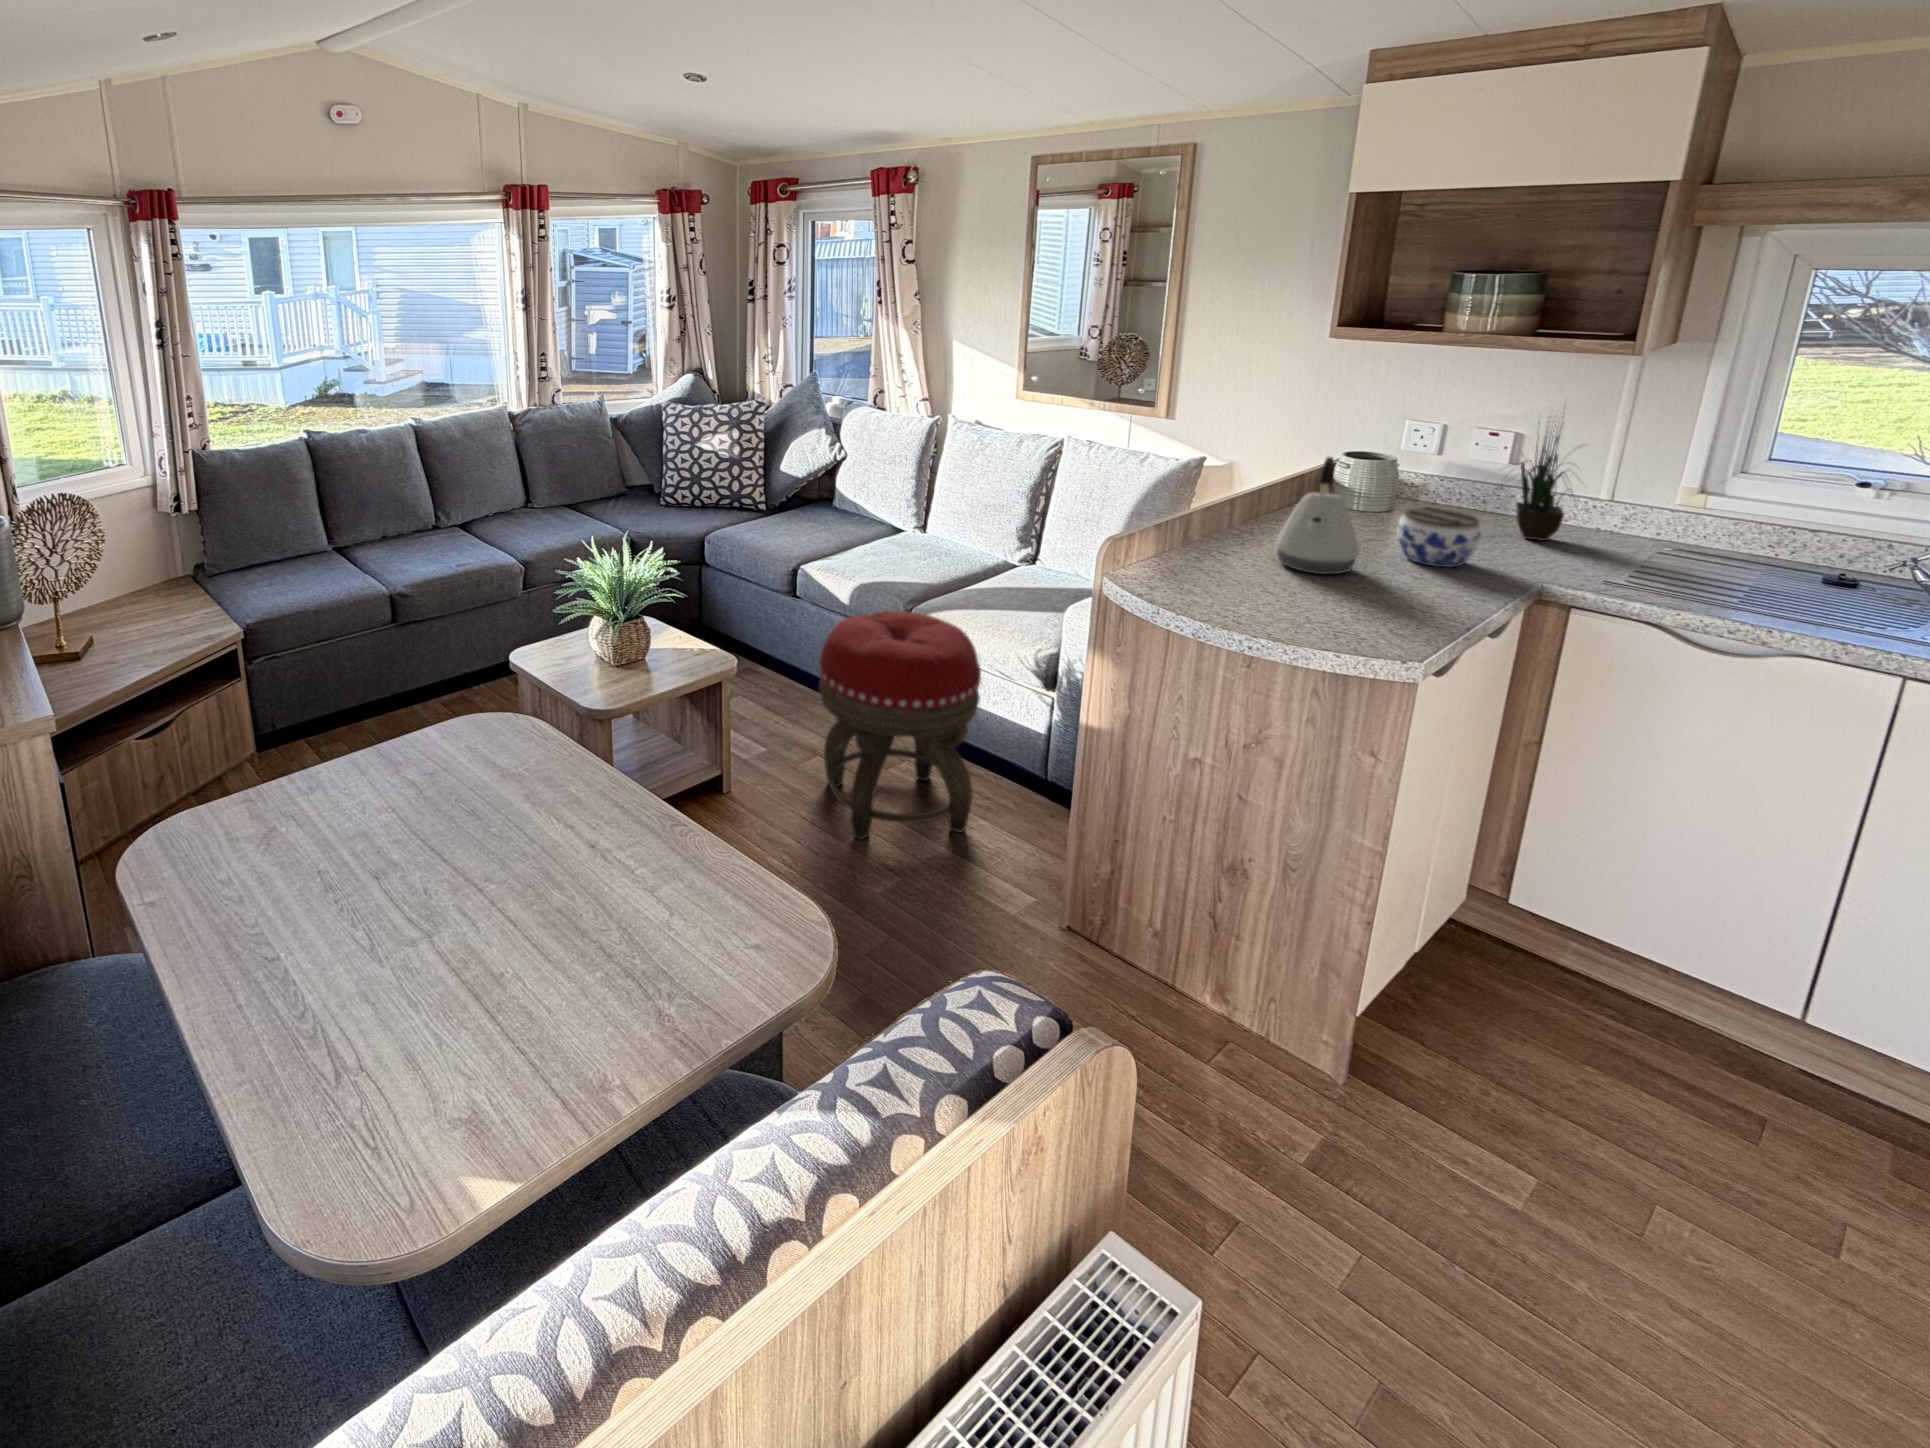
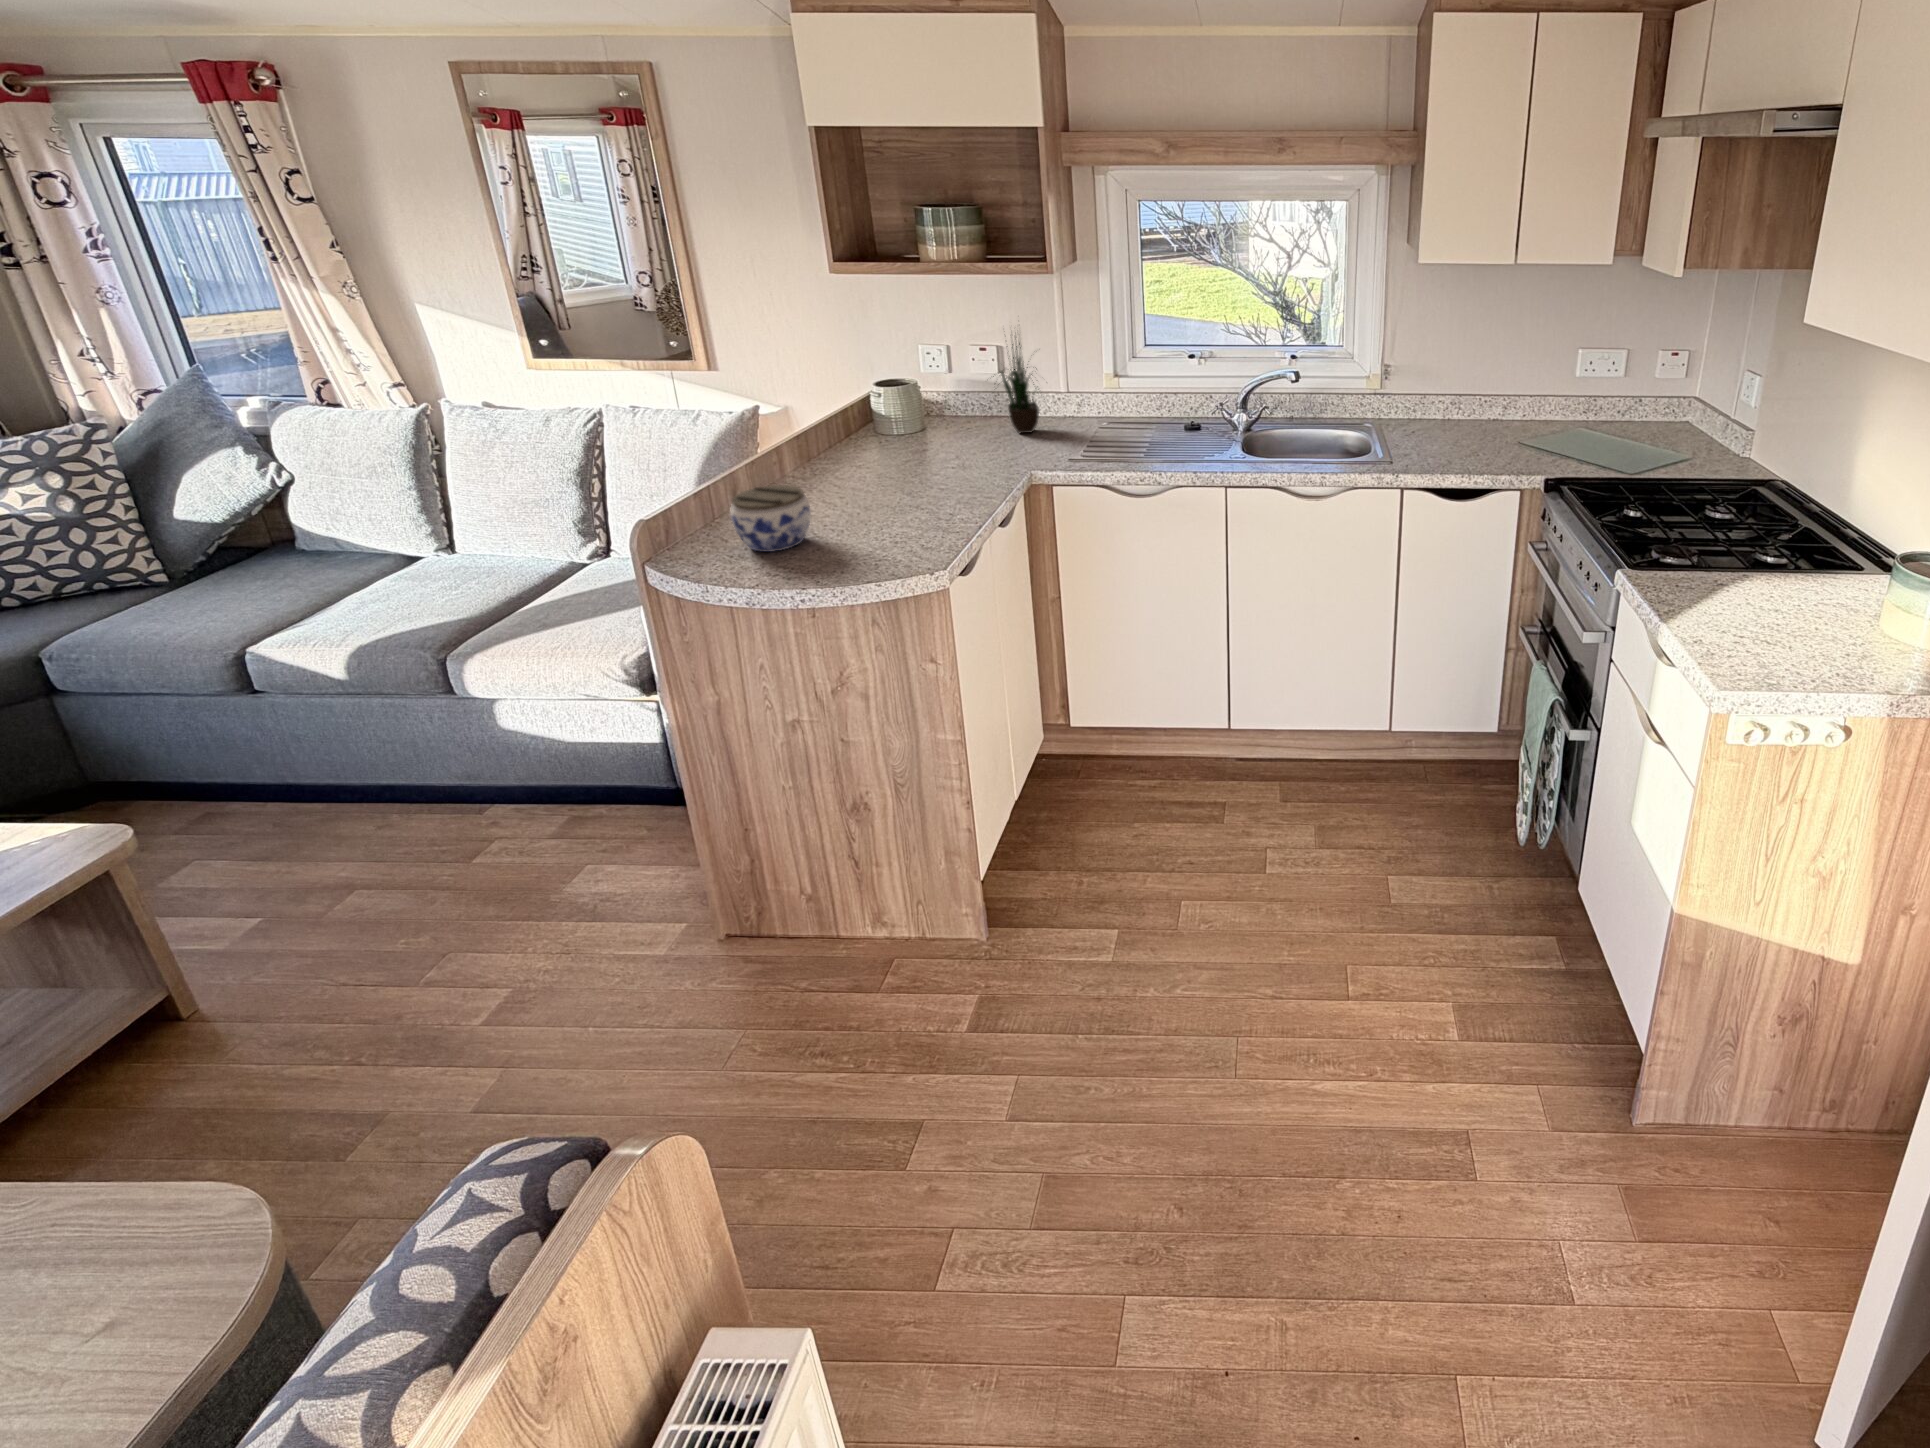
kettle: present [1276,457,1359,574] -> none [820,395,893,509]
jar: present [1397,507,1481,567] -> present [730,485,811,552]
footstool: present [819,611,981,840] -> none [300,663,591,968]

